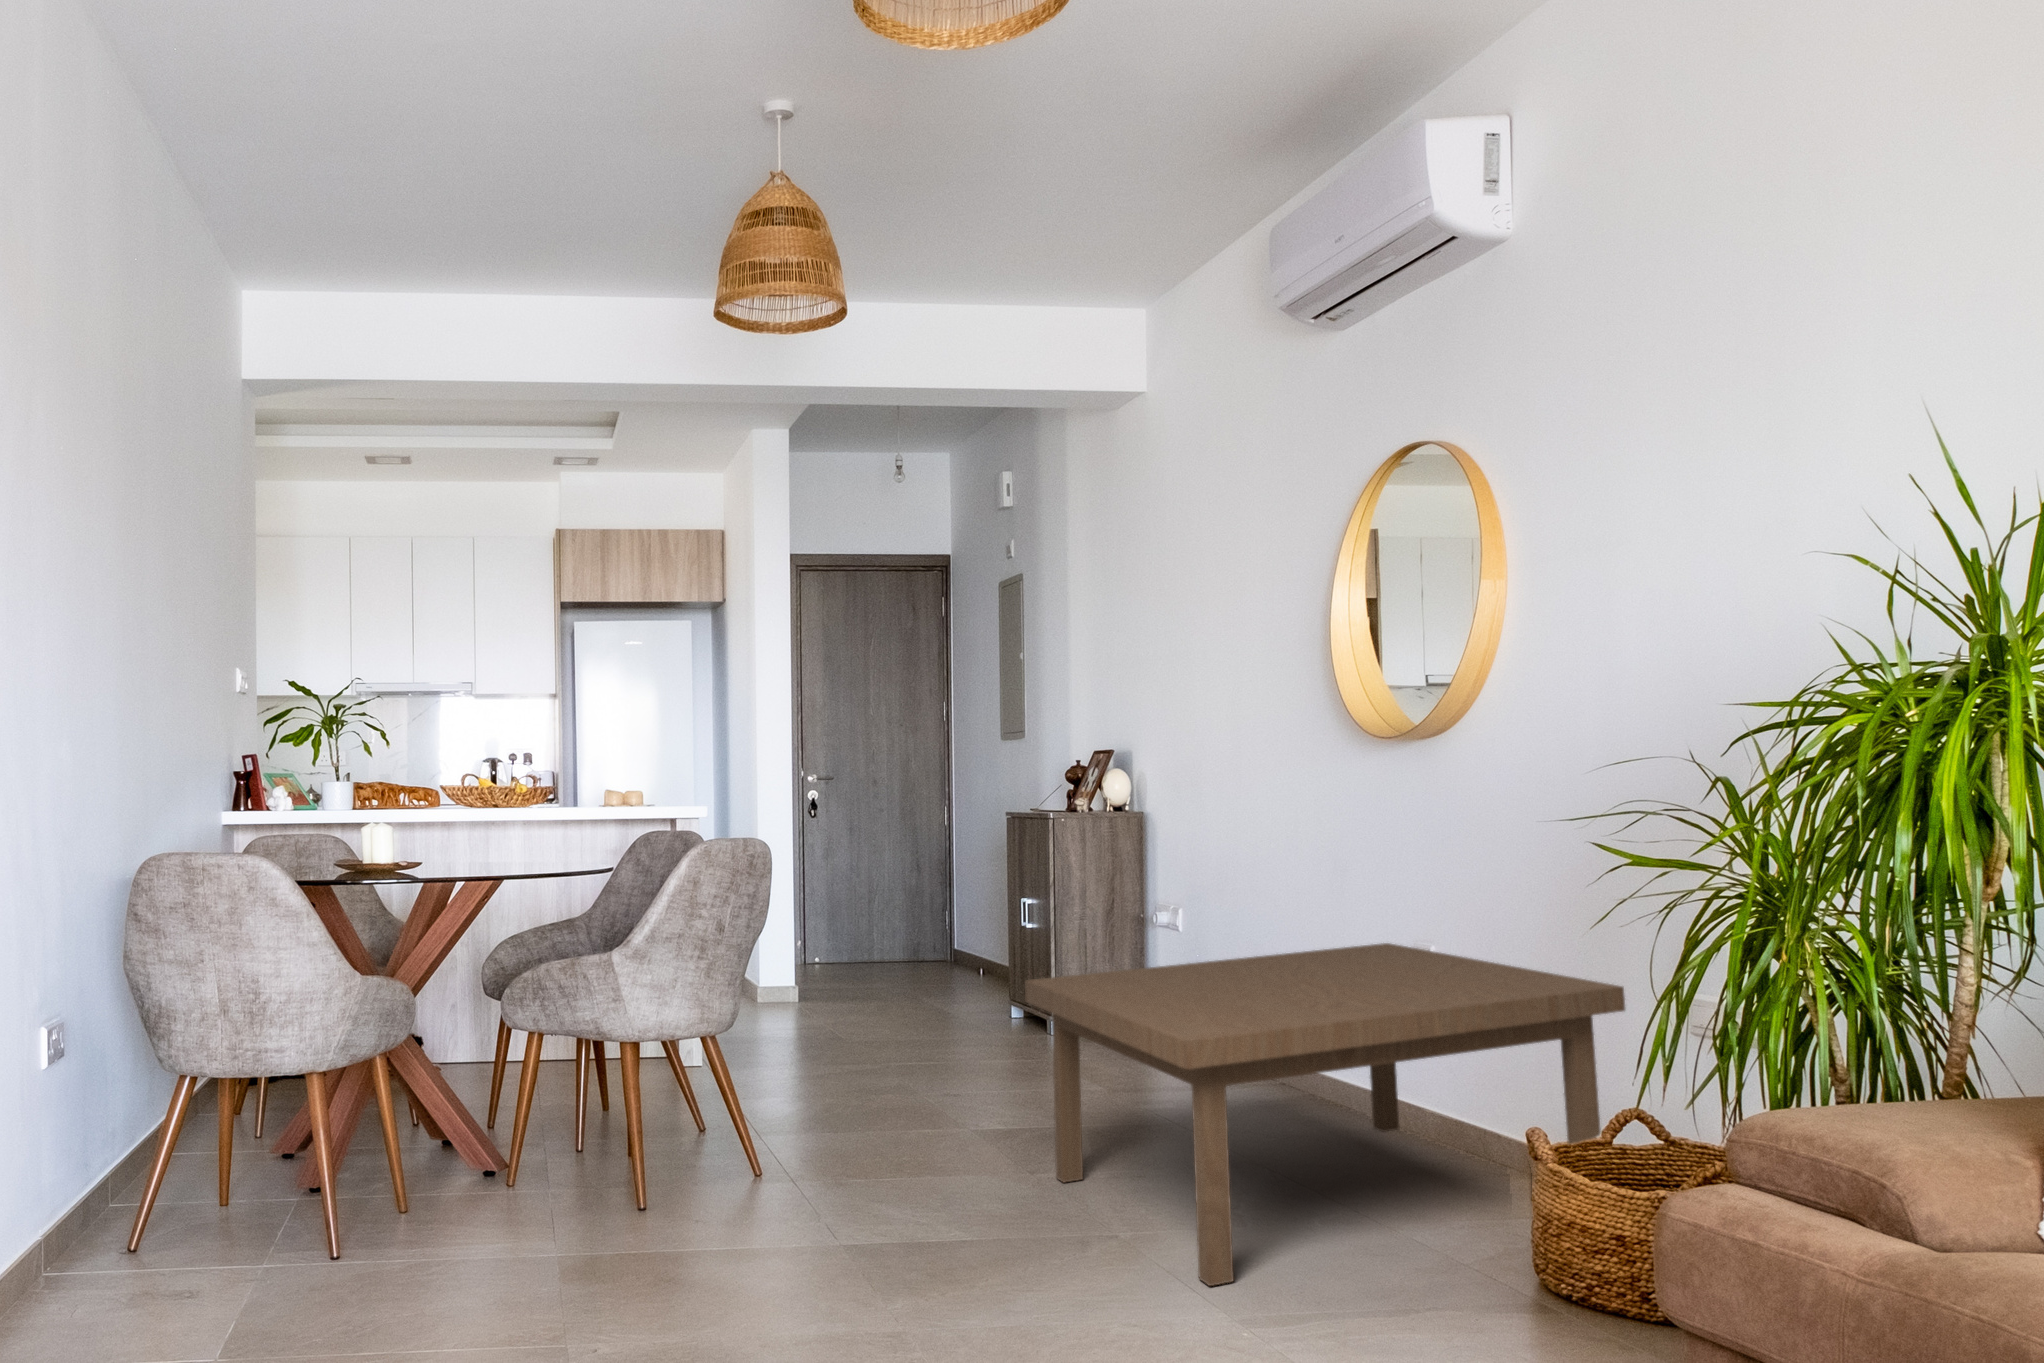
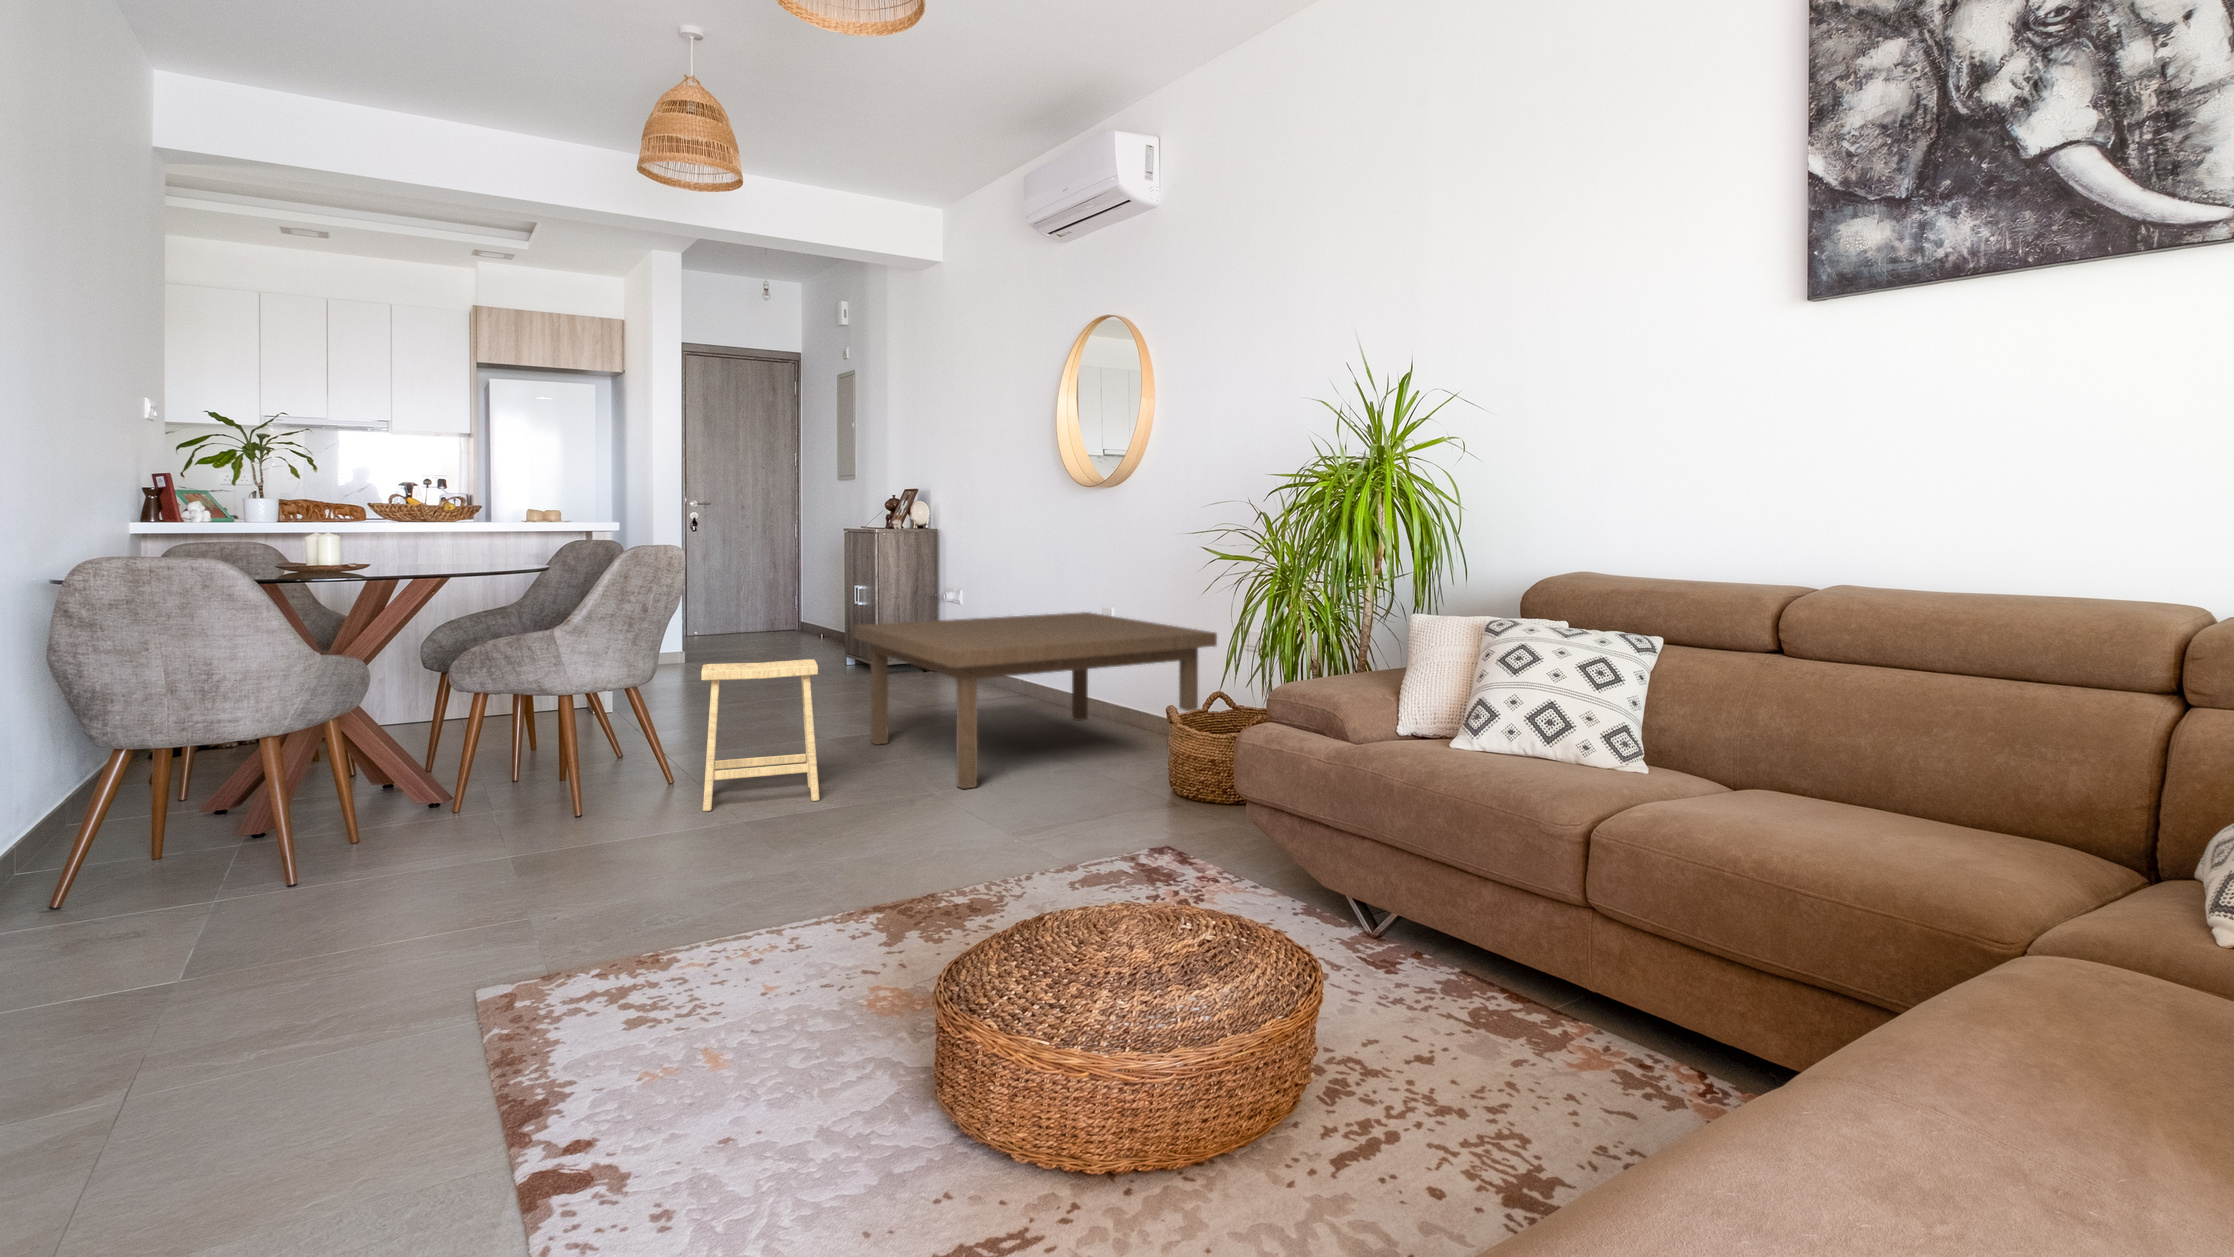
footstool: none [791,1054,976,1329] -> present [701,659,819,811]

